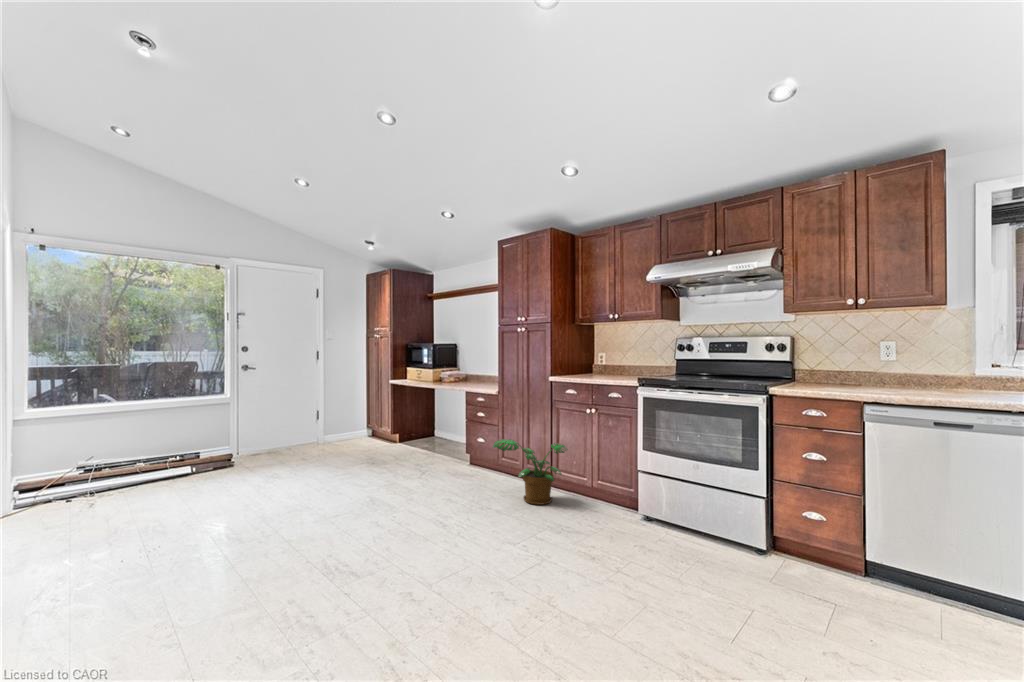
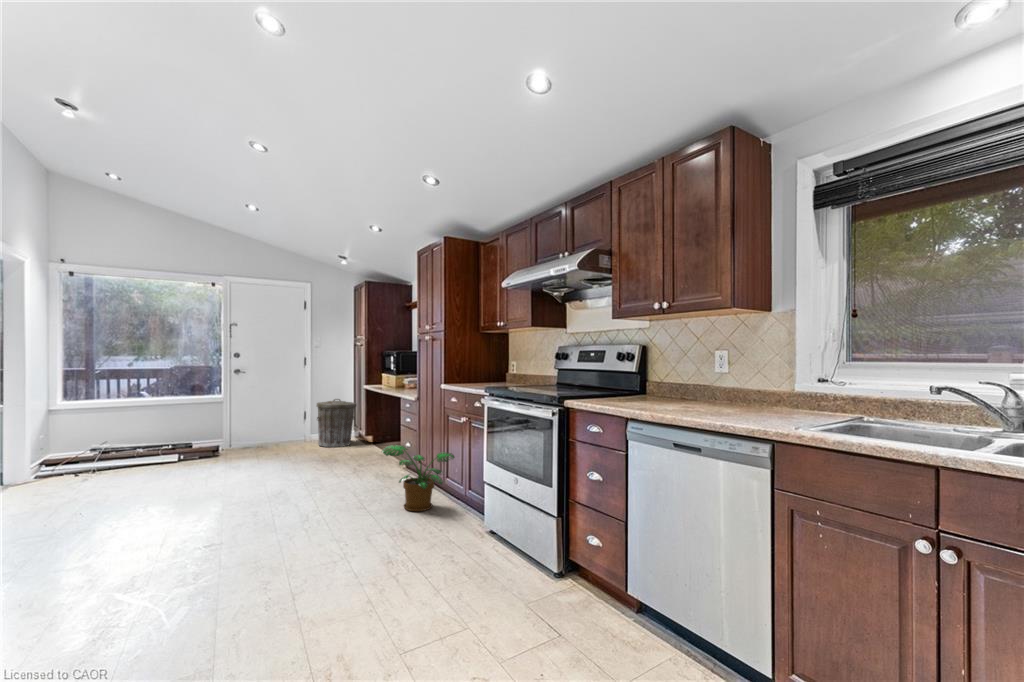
trash can: none [334,395,376,446] -> present [317,399,356,447]

